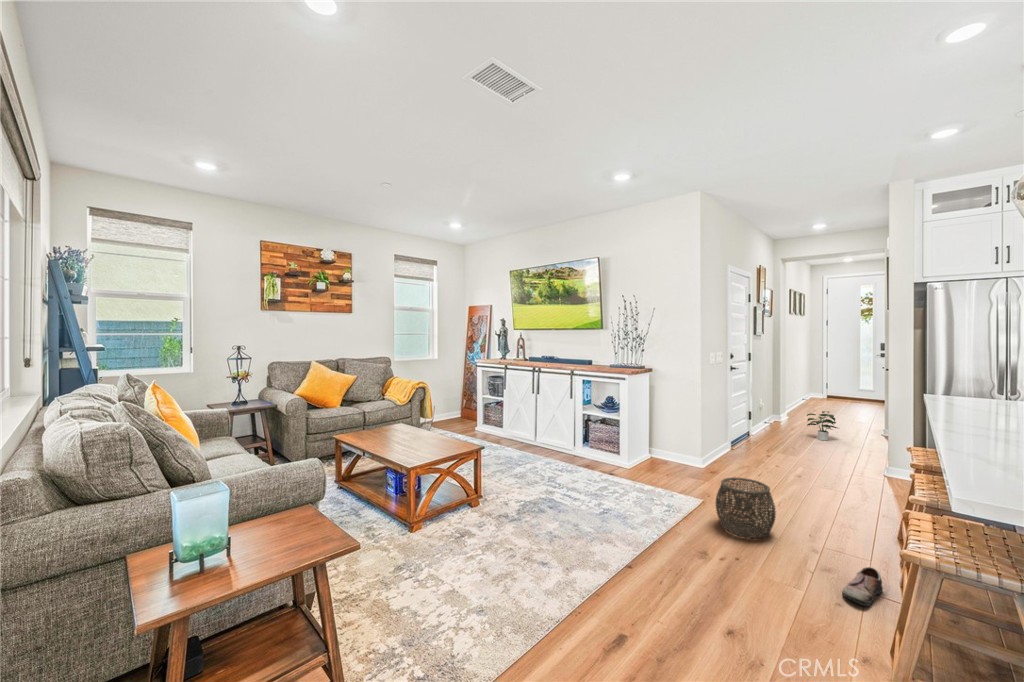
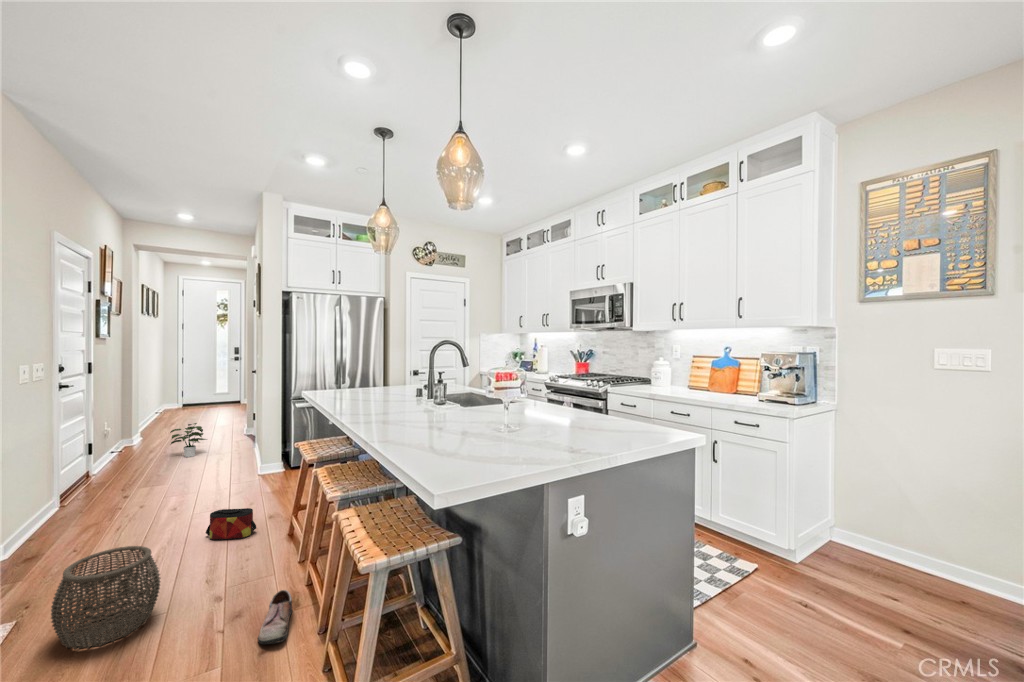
bag: none [820,485,867,519] -> present [206,508,256,540]

